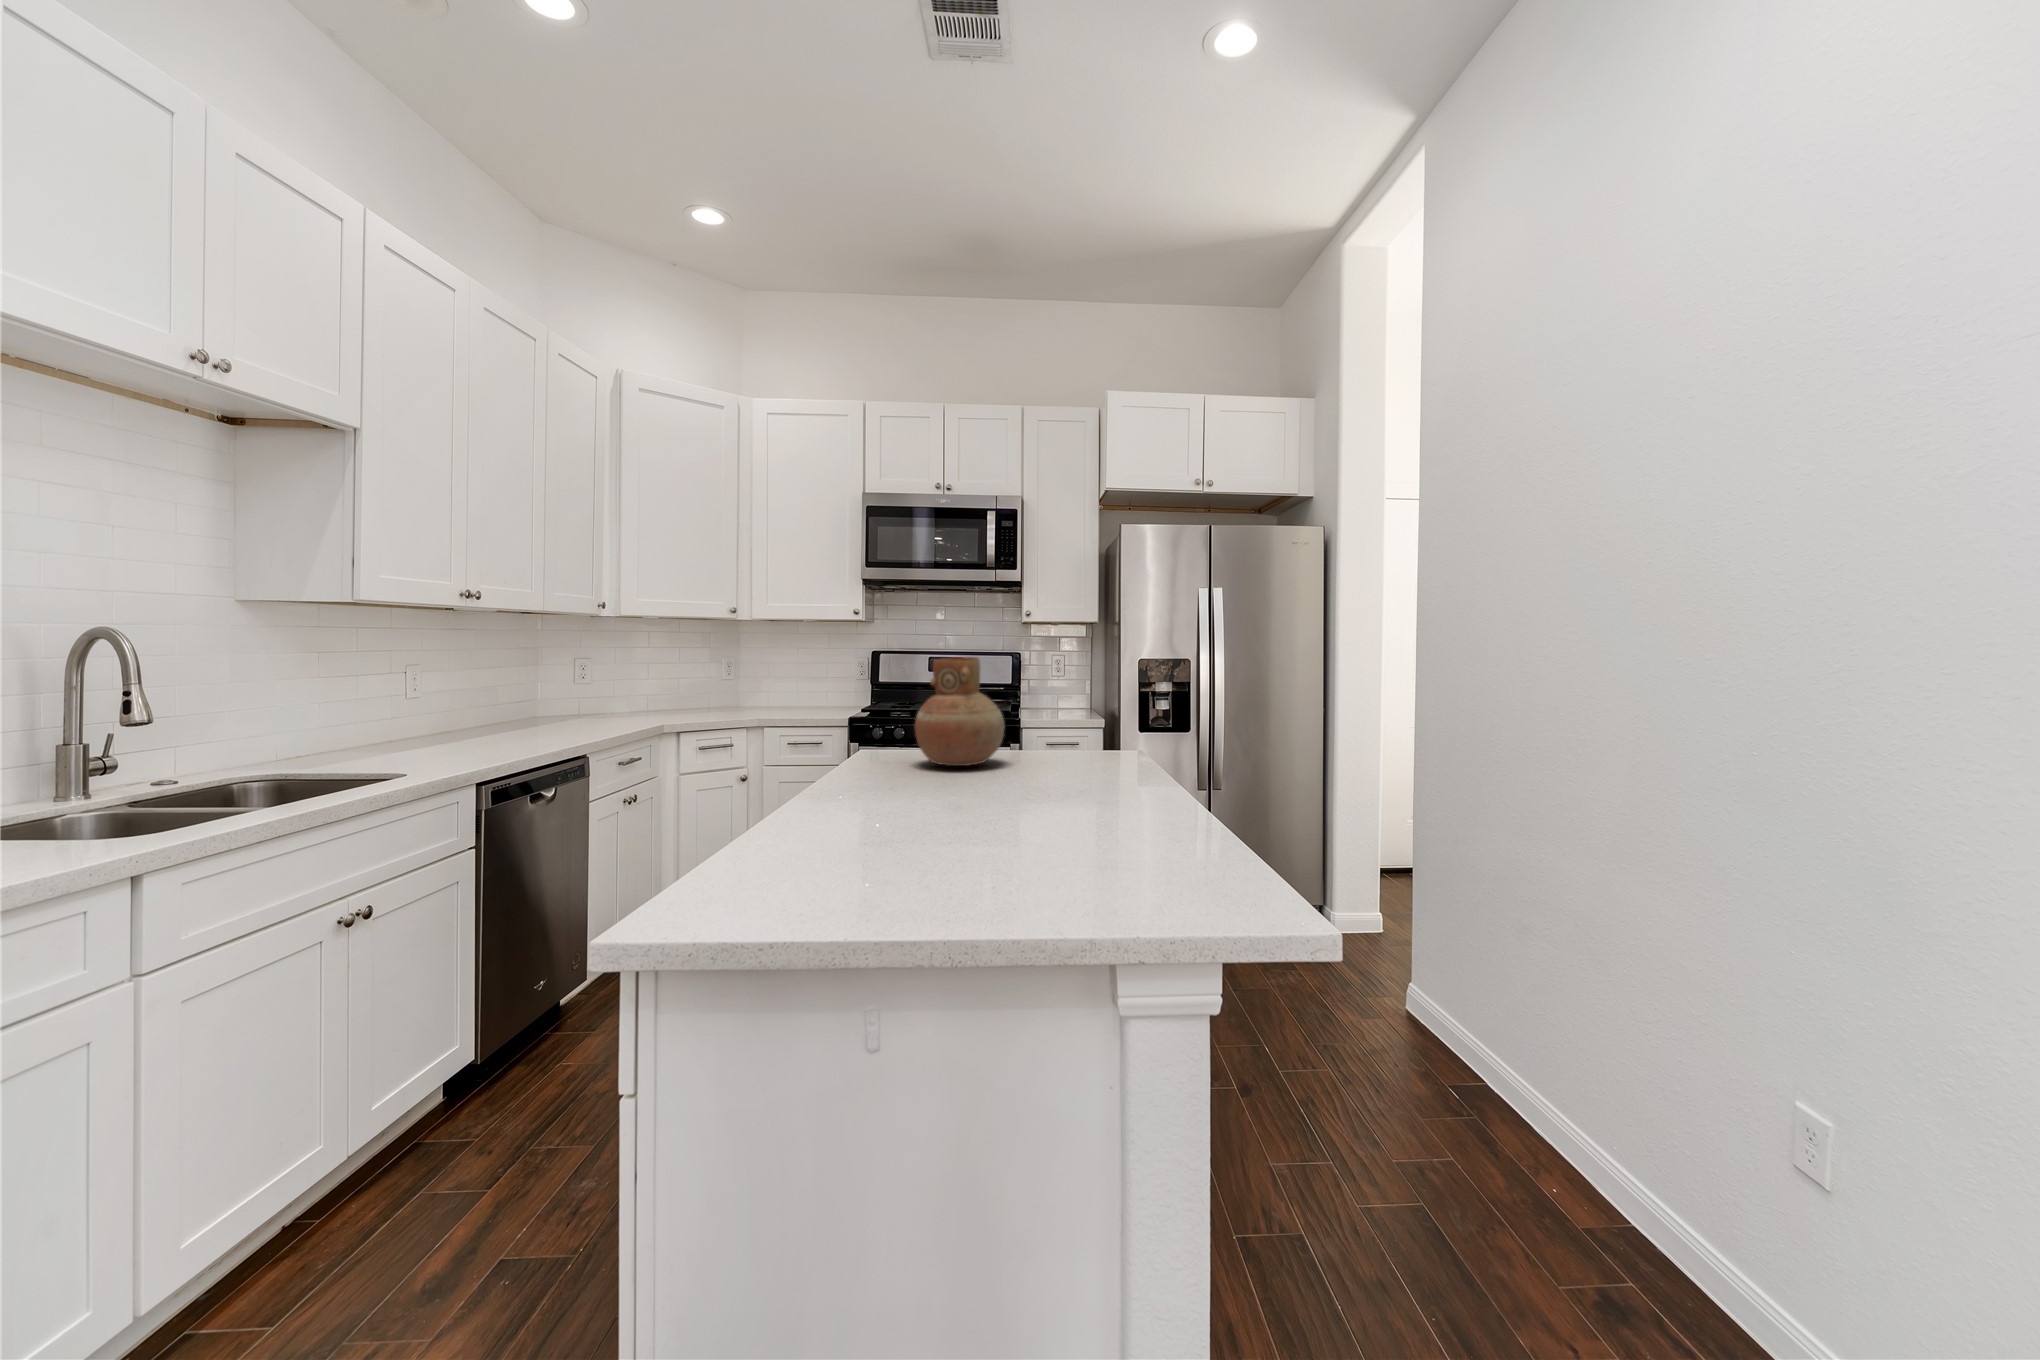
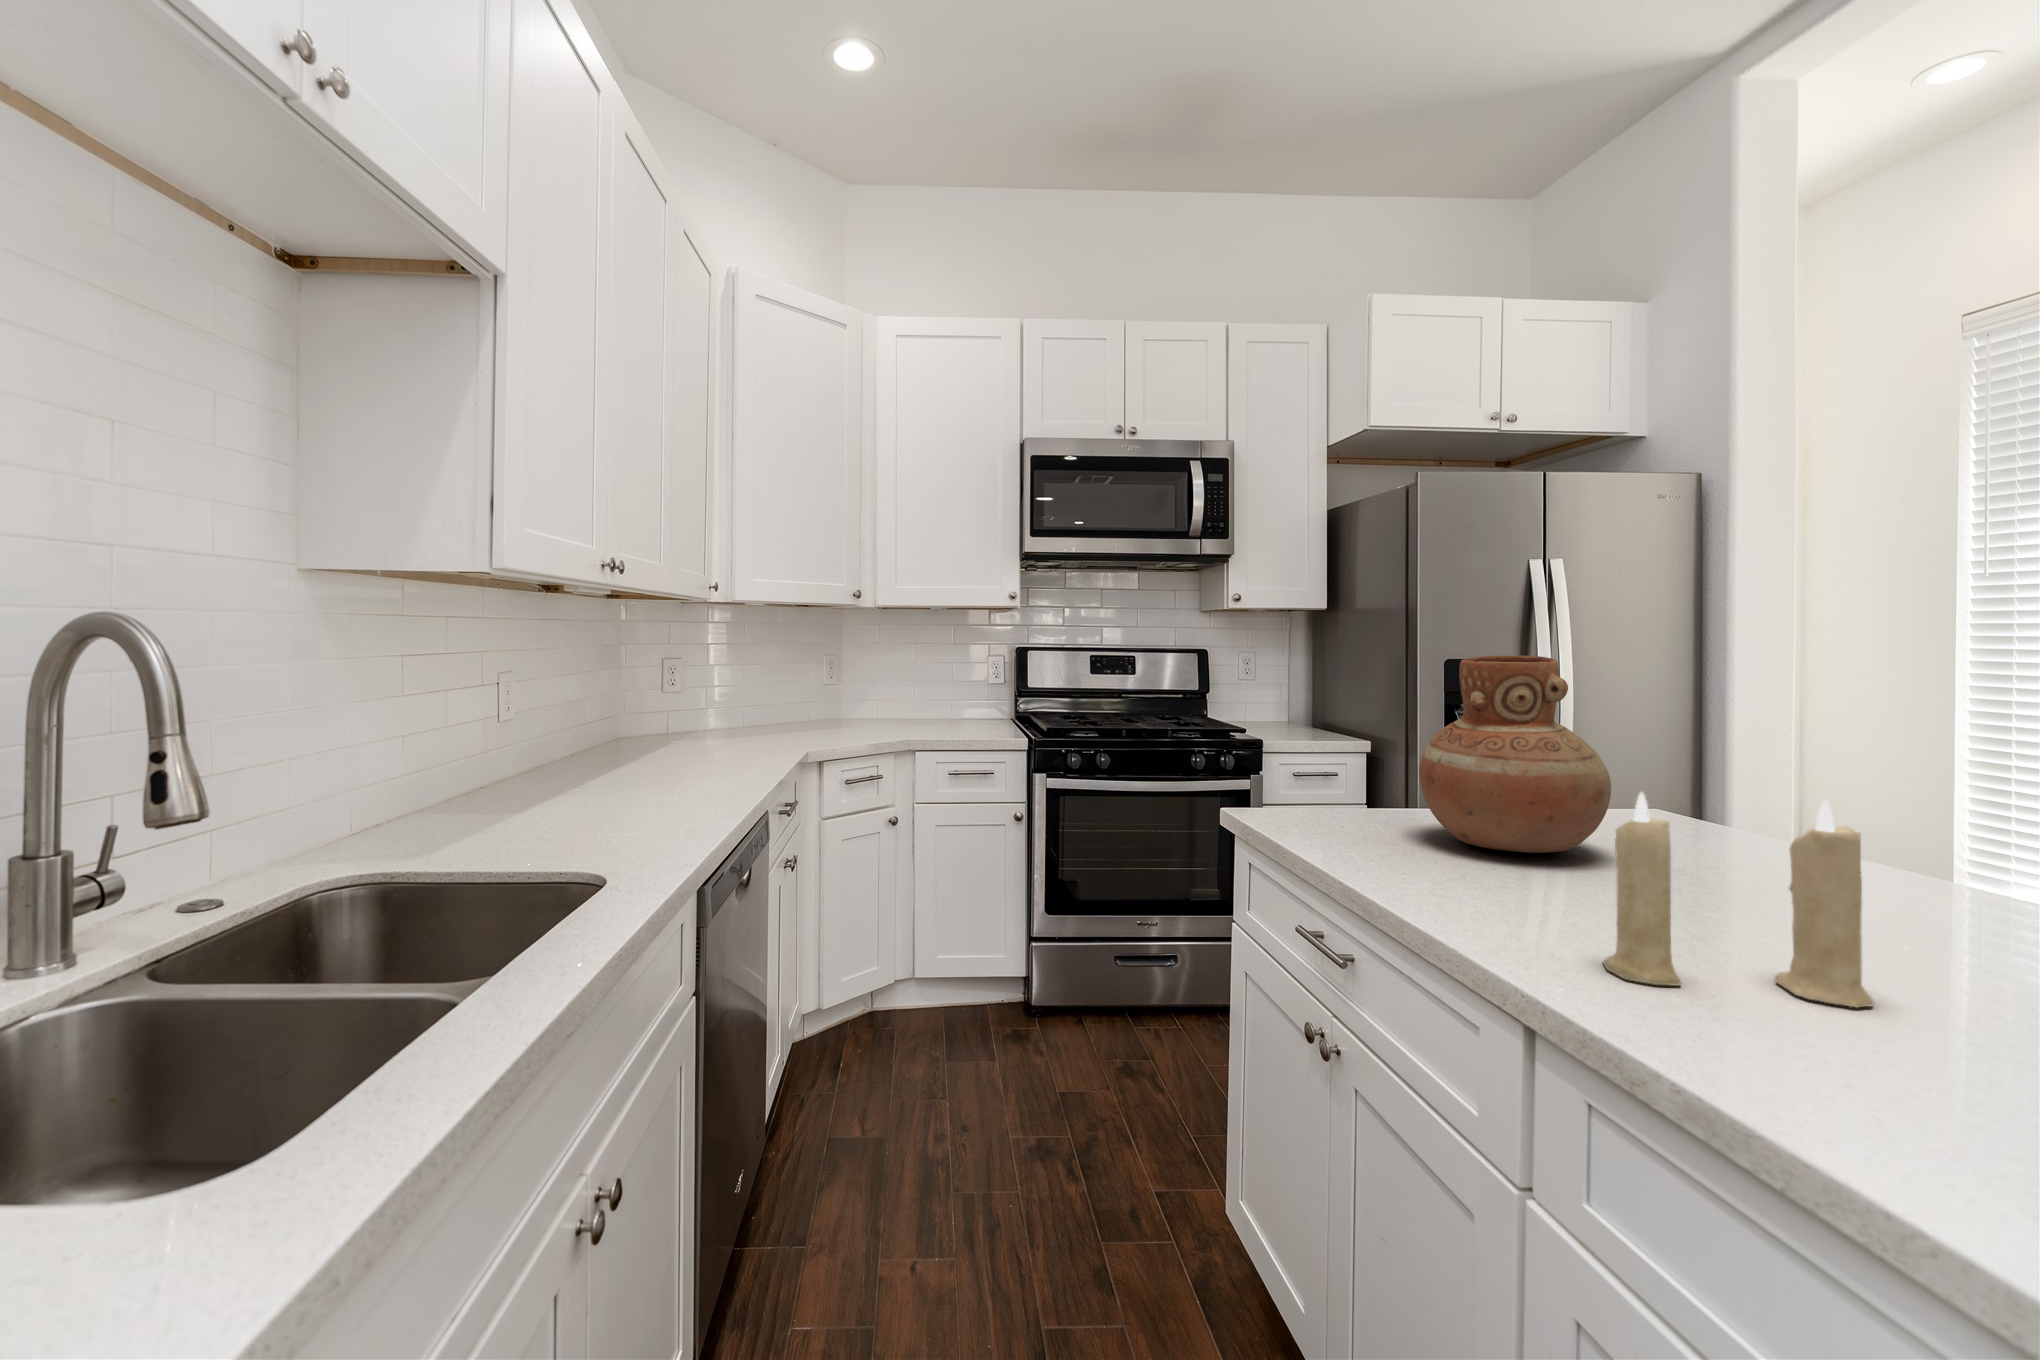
candle: none [840,715,926,807] -> present [1603,792,1873,1007]

